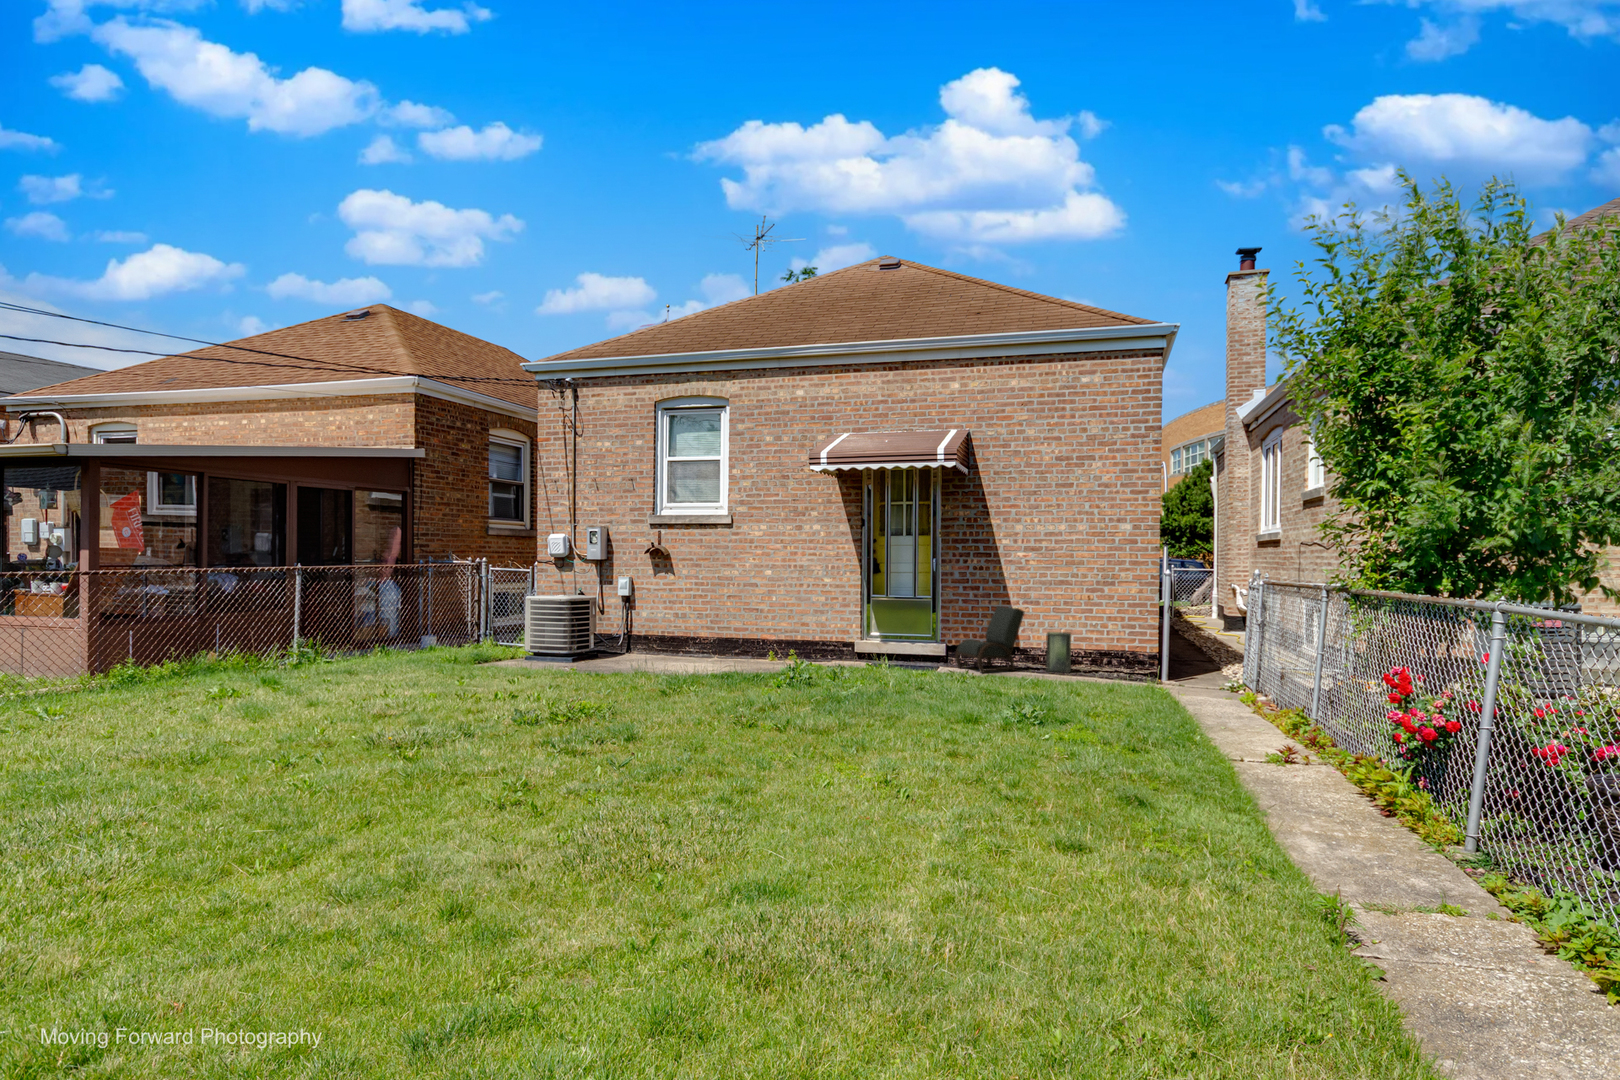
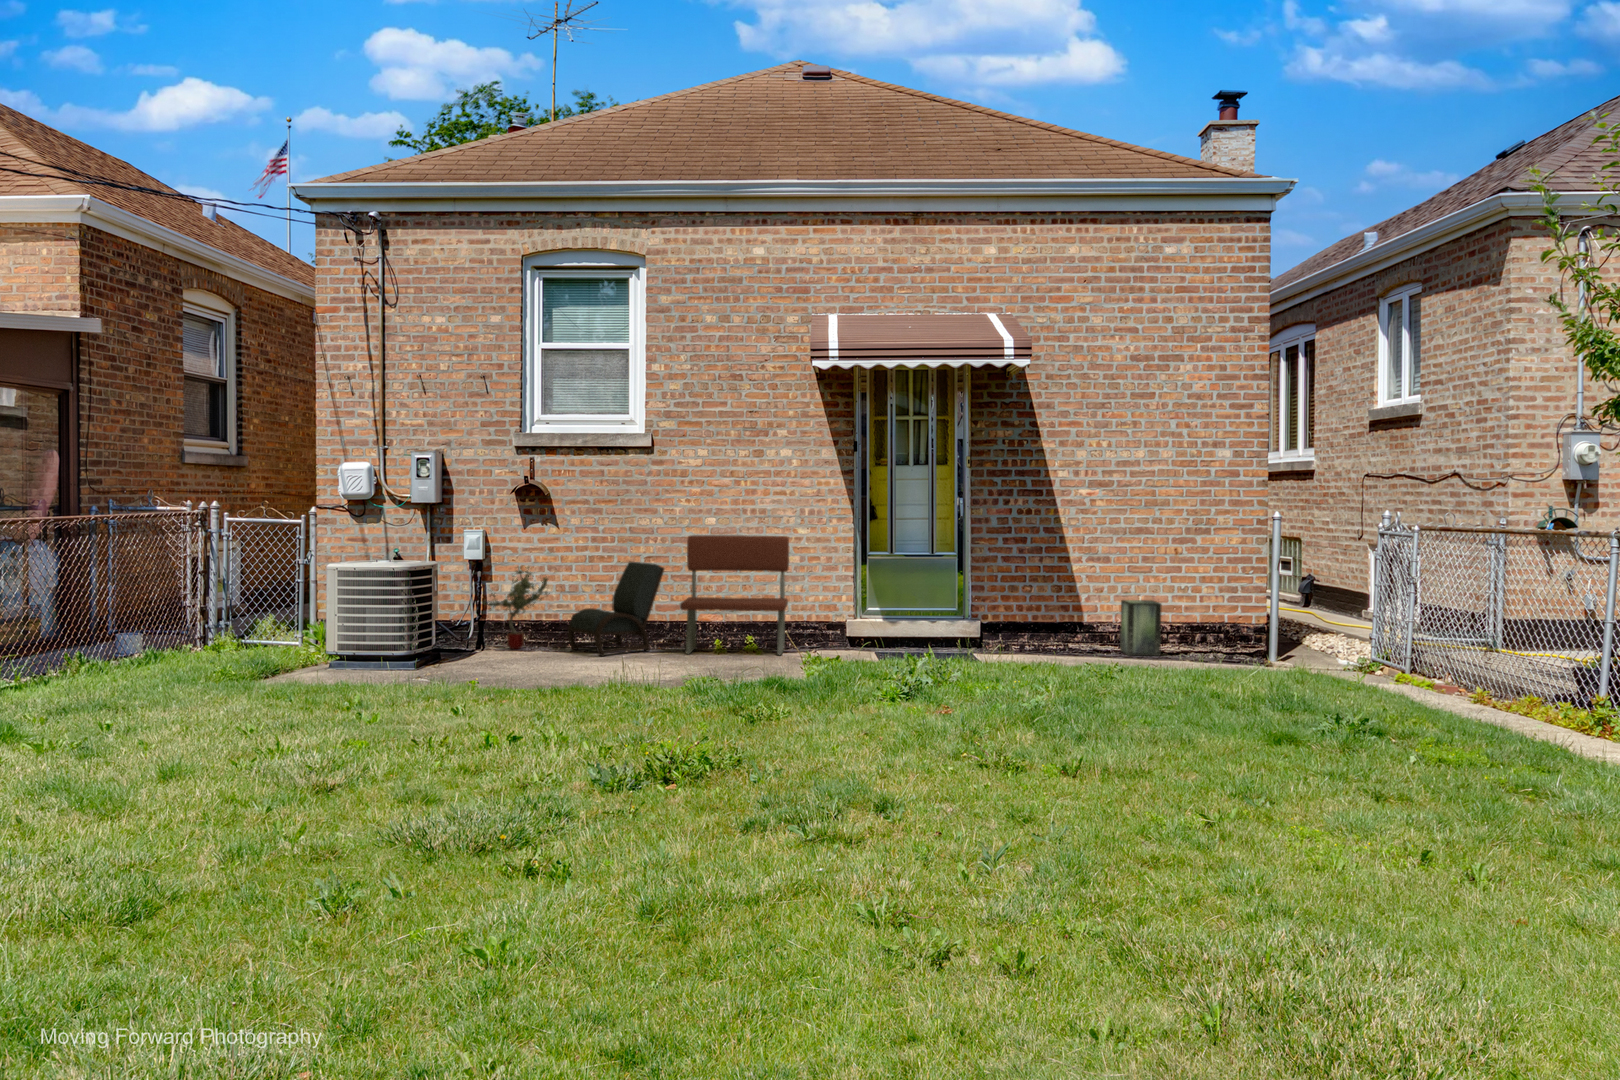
bench: none [737,582,815,663] -> present [680,535,789,655]
potted tree: none [624,600,665,654] -> present [484,567,548,649]
lounge chair: present [955,606,1024,673] -> present [568,562,664,656]

